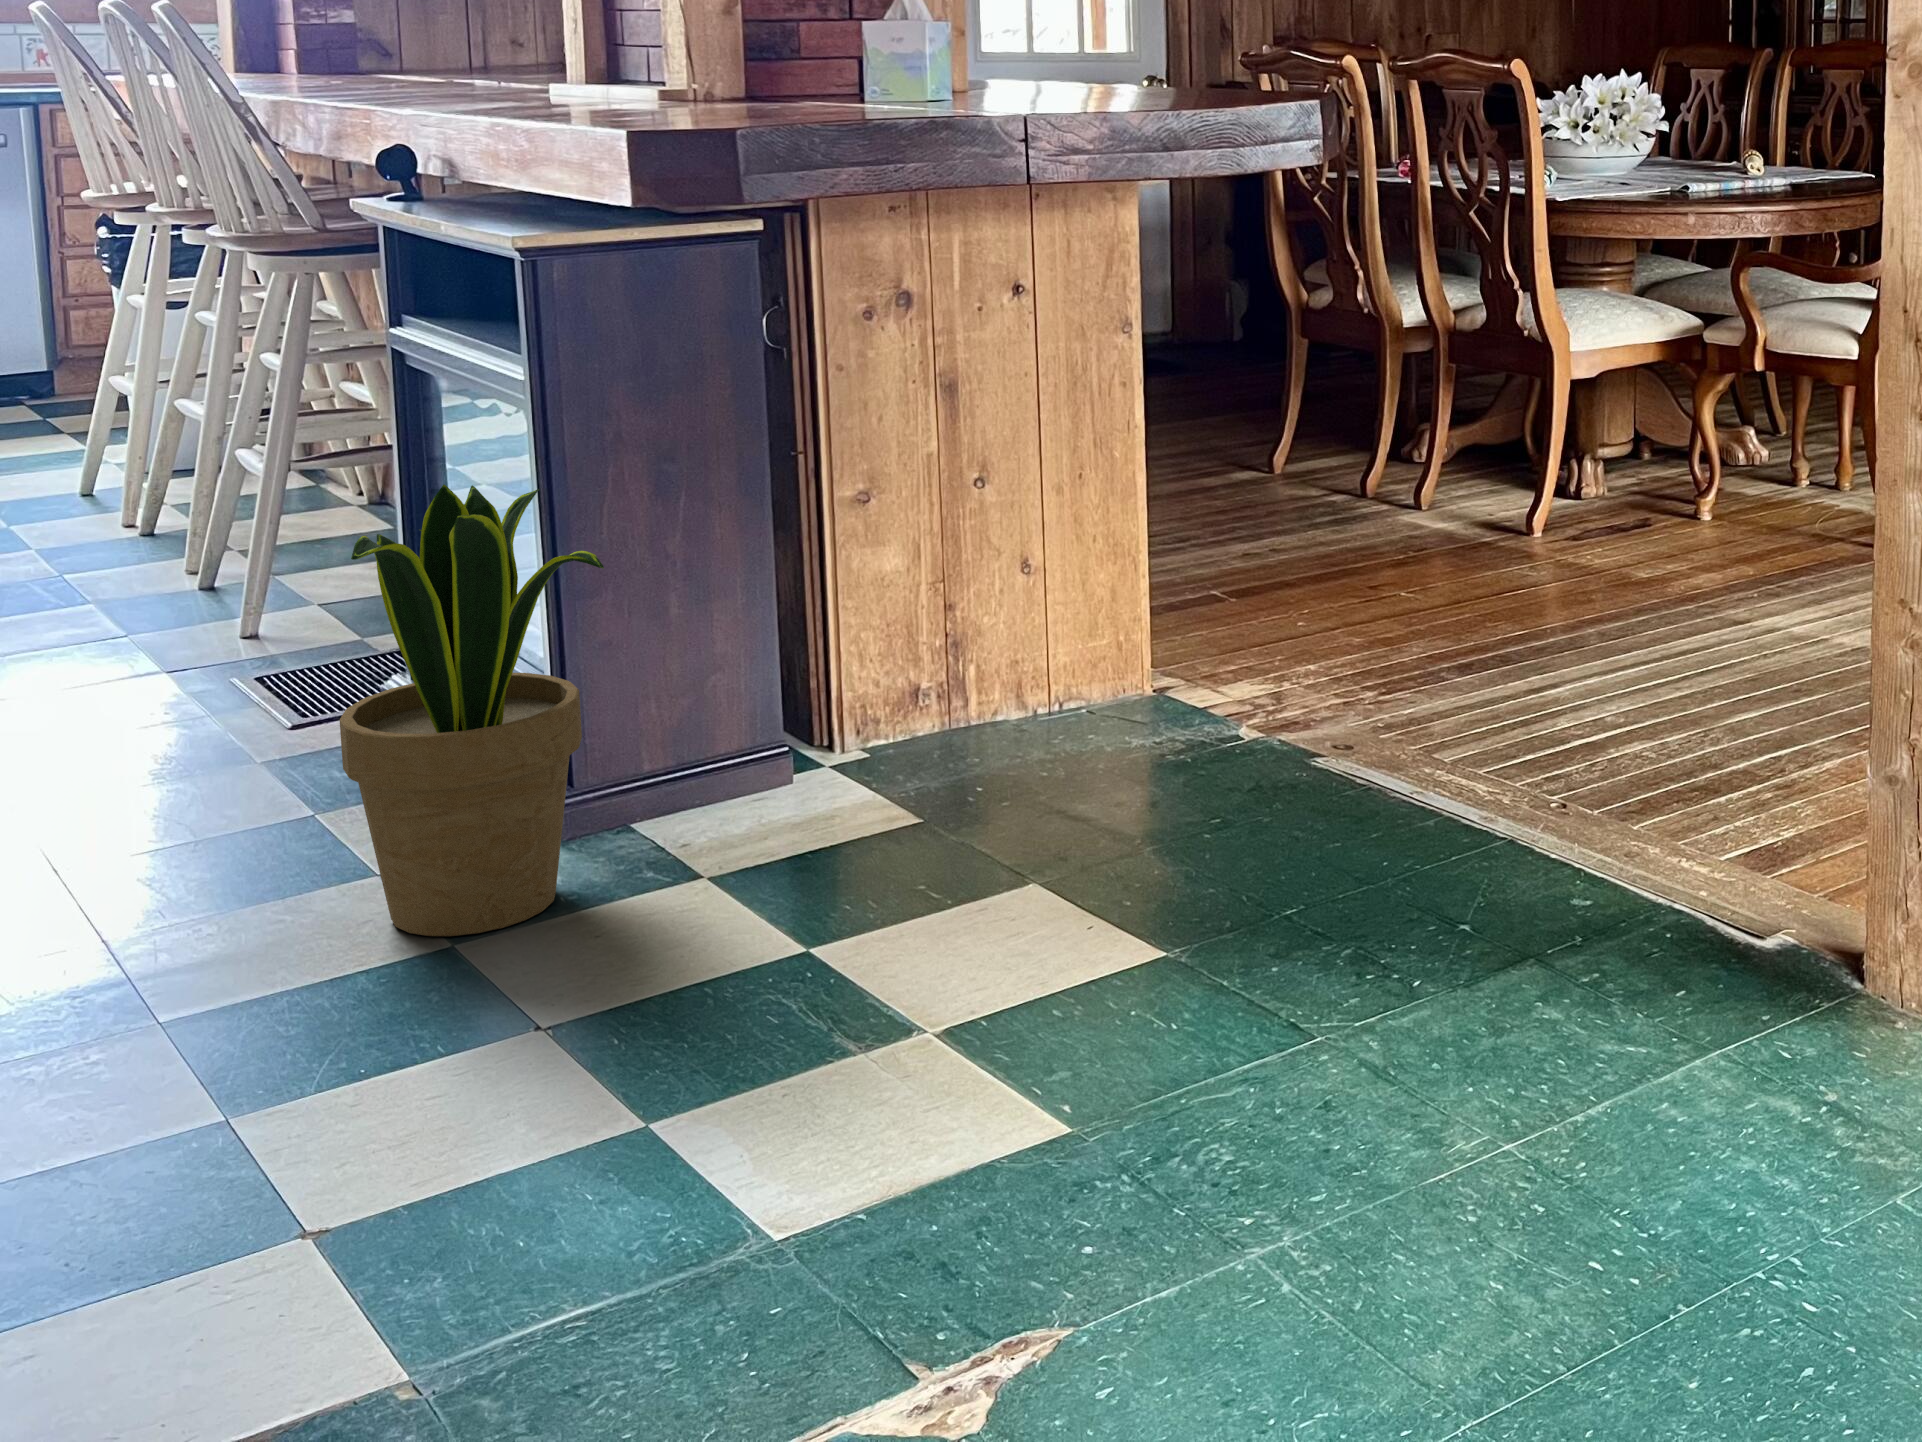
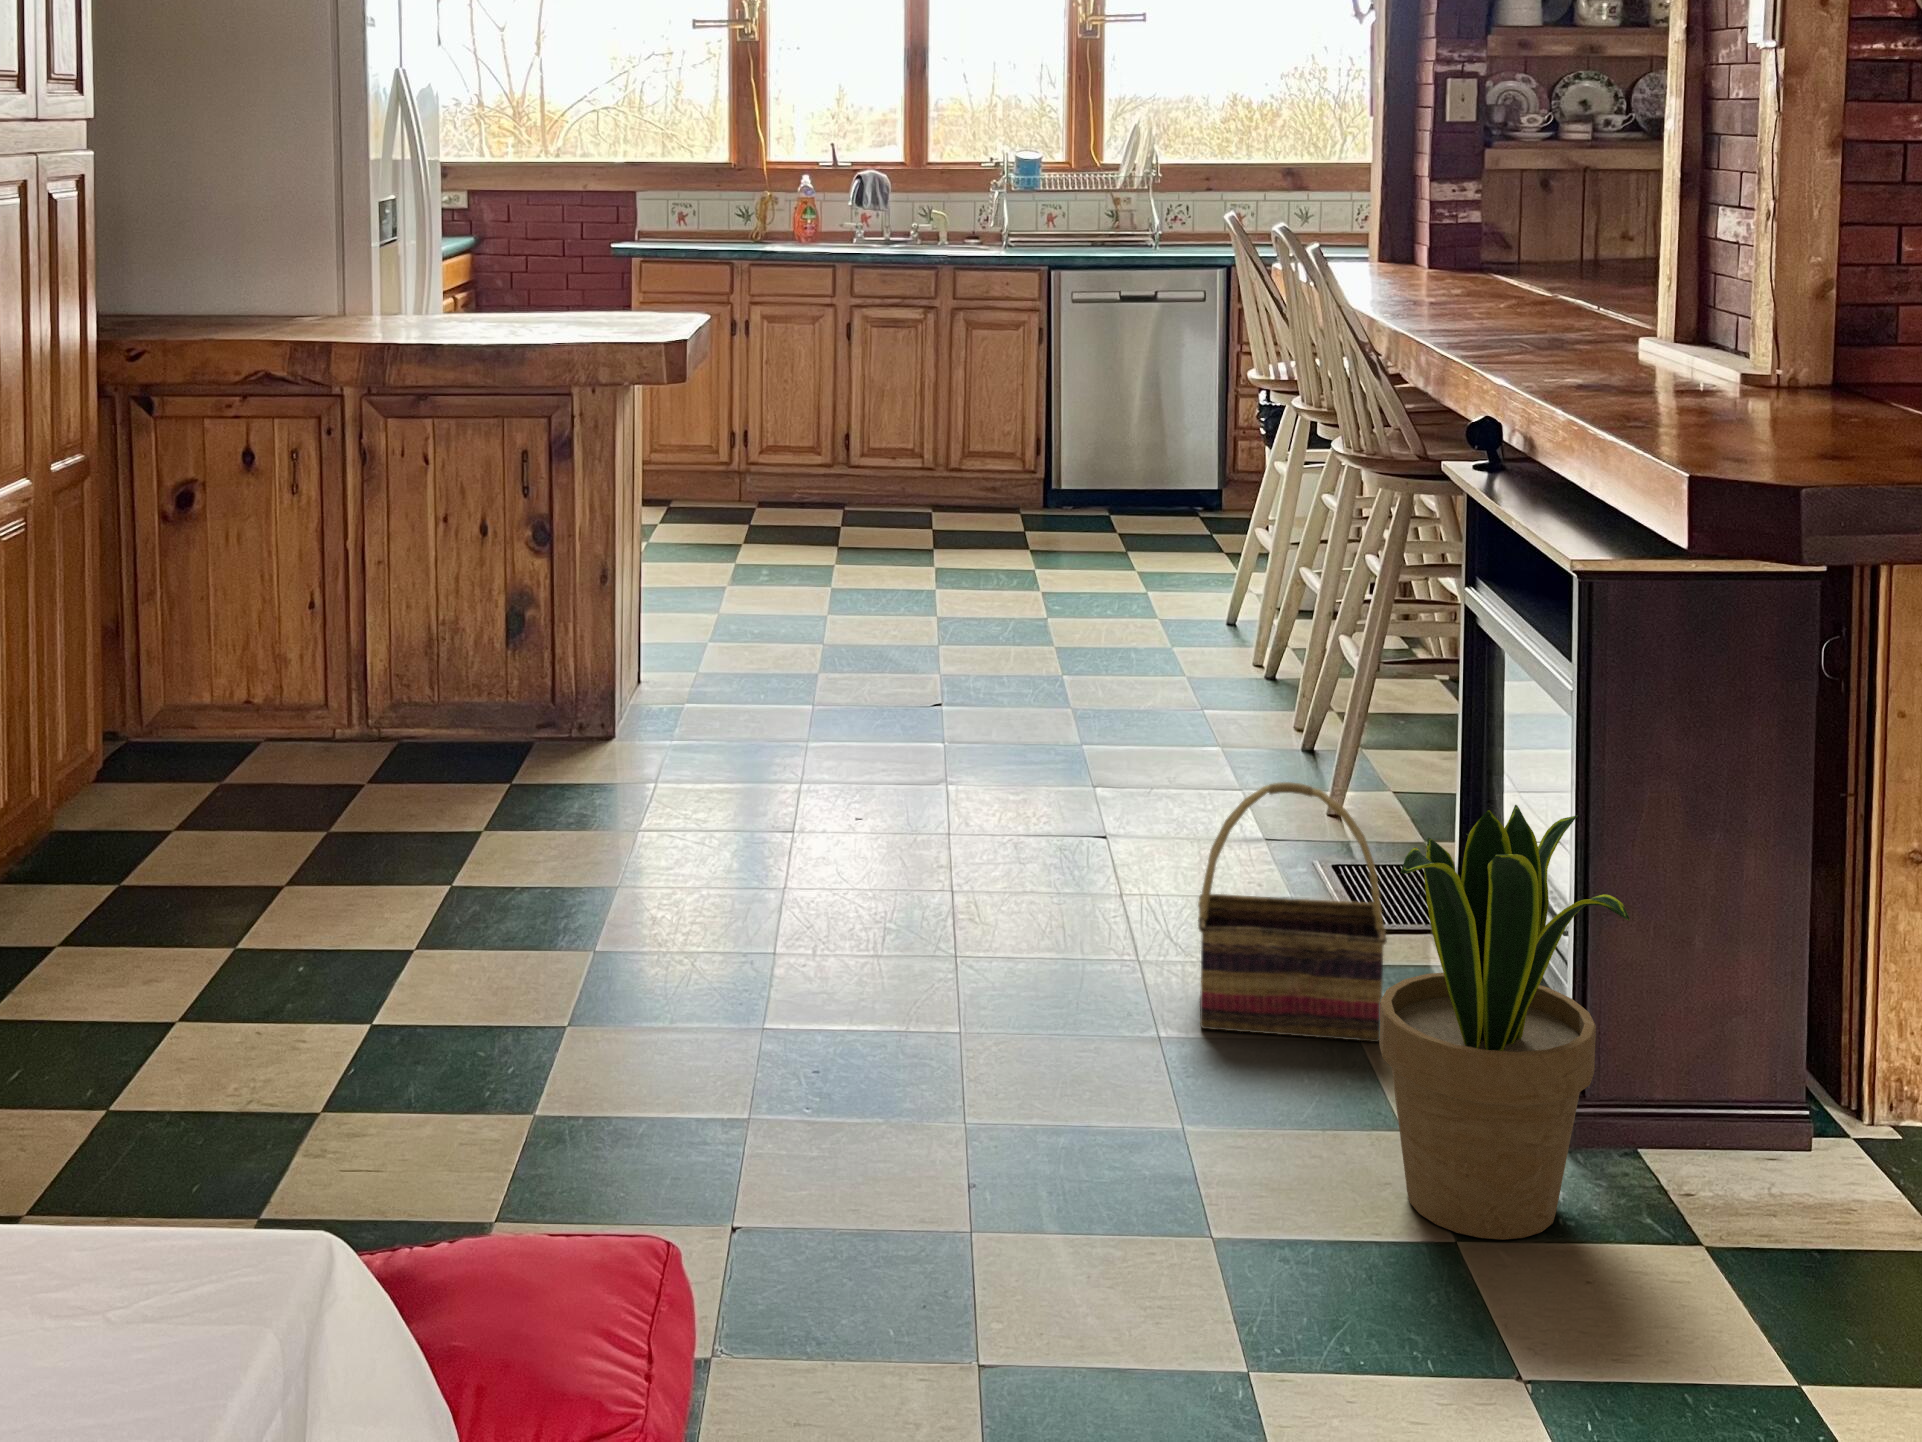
basket: none [92,546,340,848] -> present [1198,782,1387,1042]

